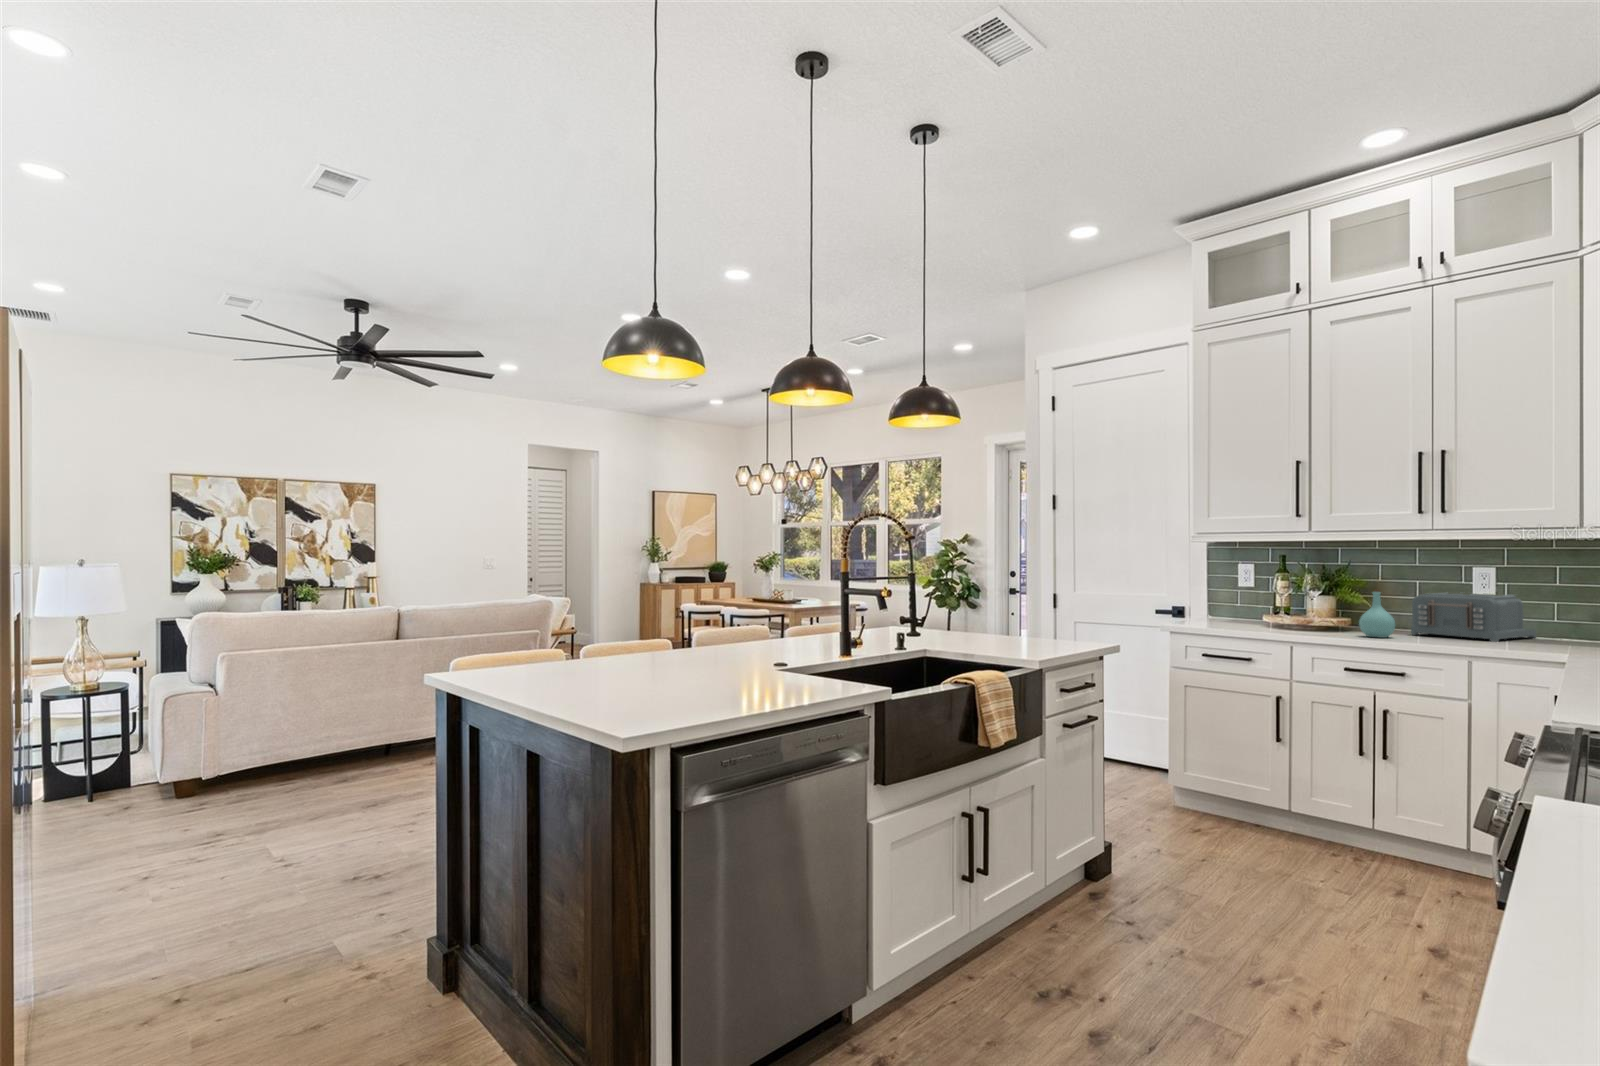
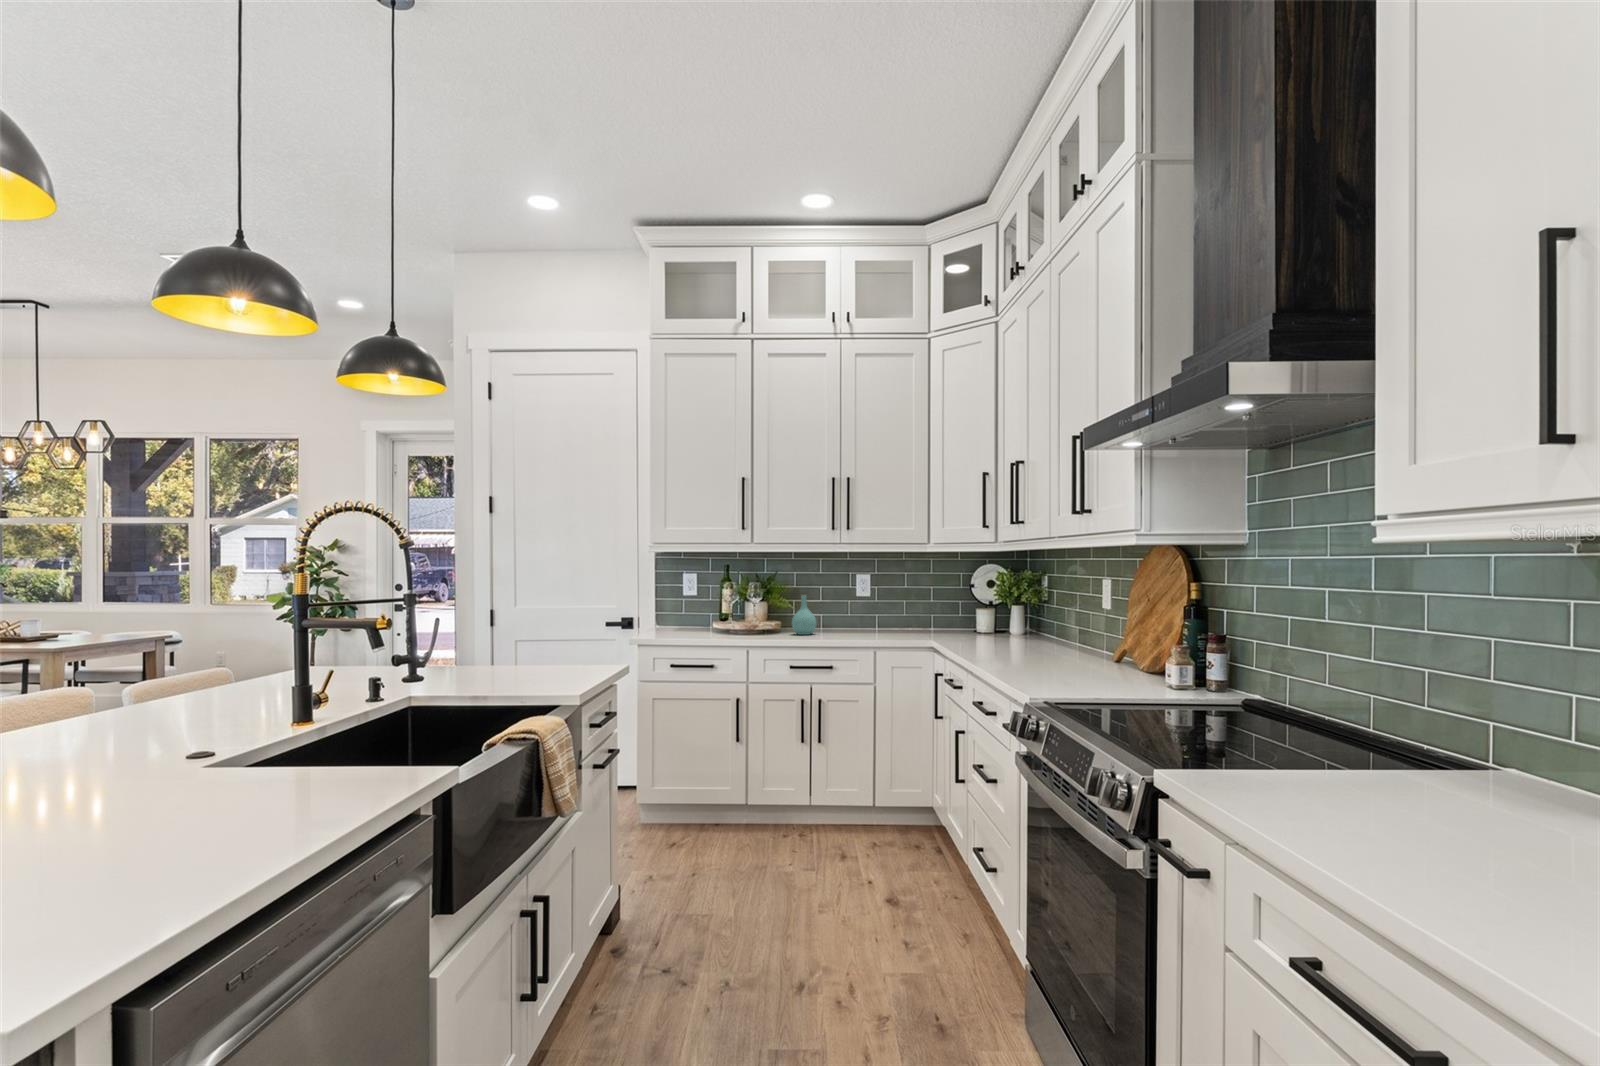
toaster: present [1411,592,1536,642] -> none [821,592,892,631]

